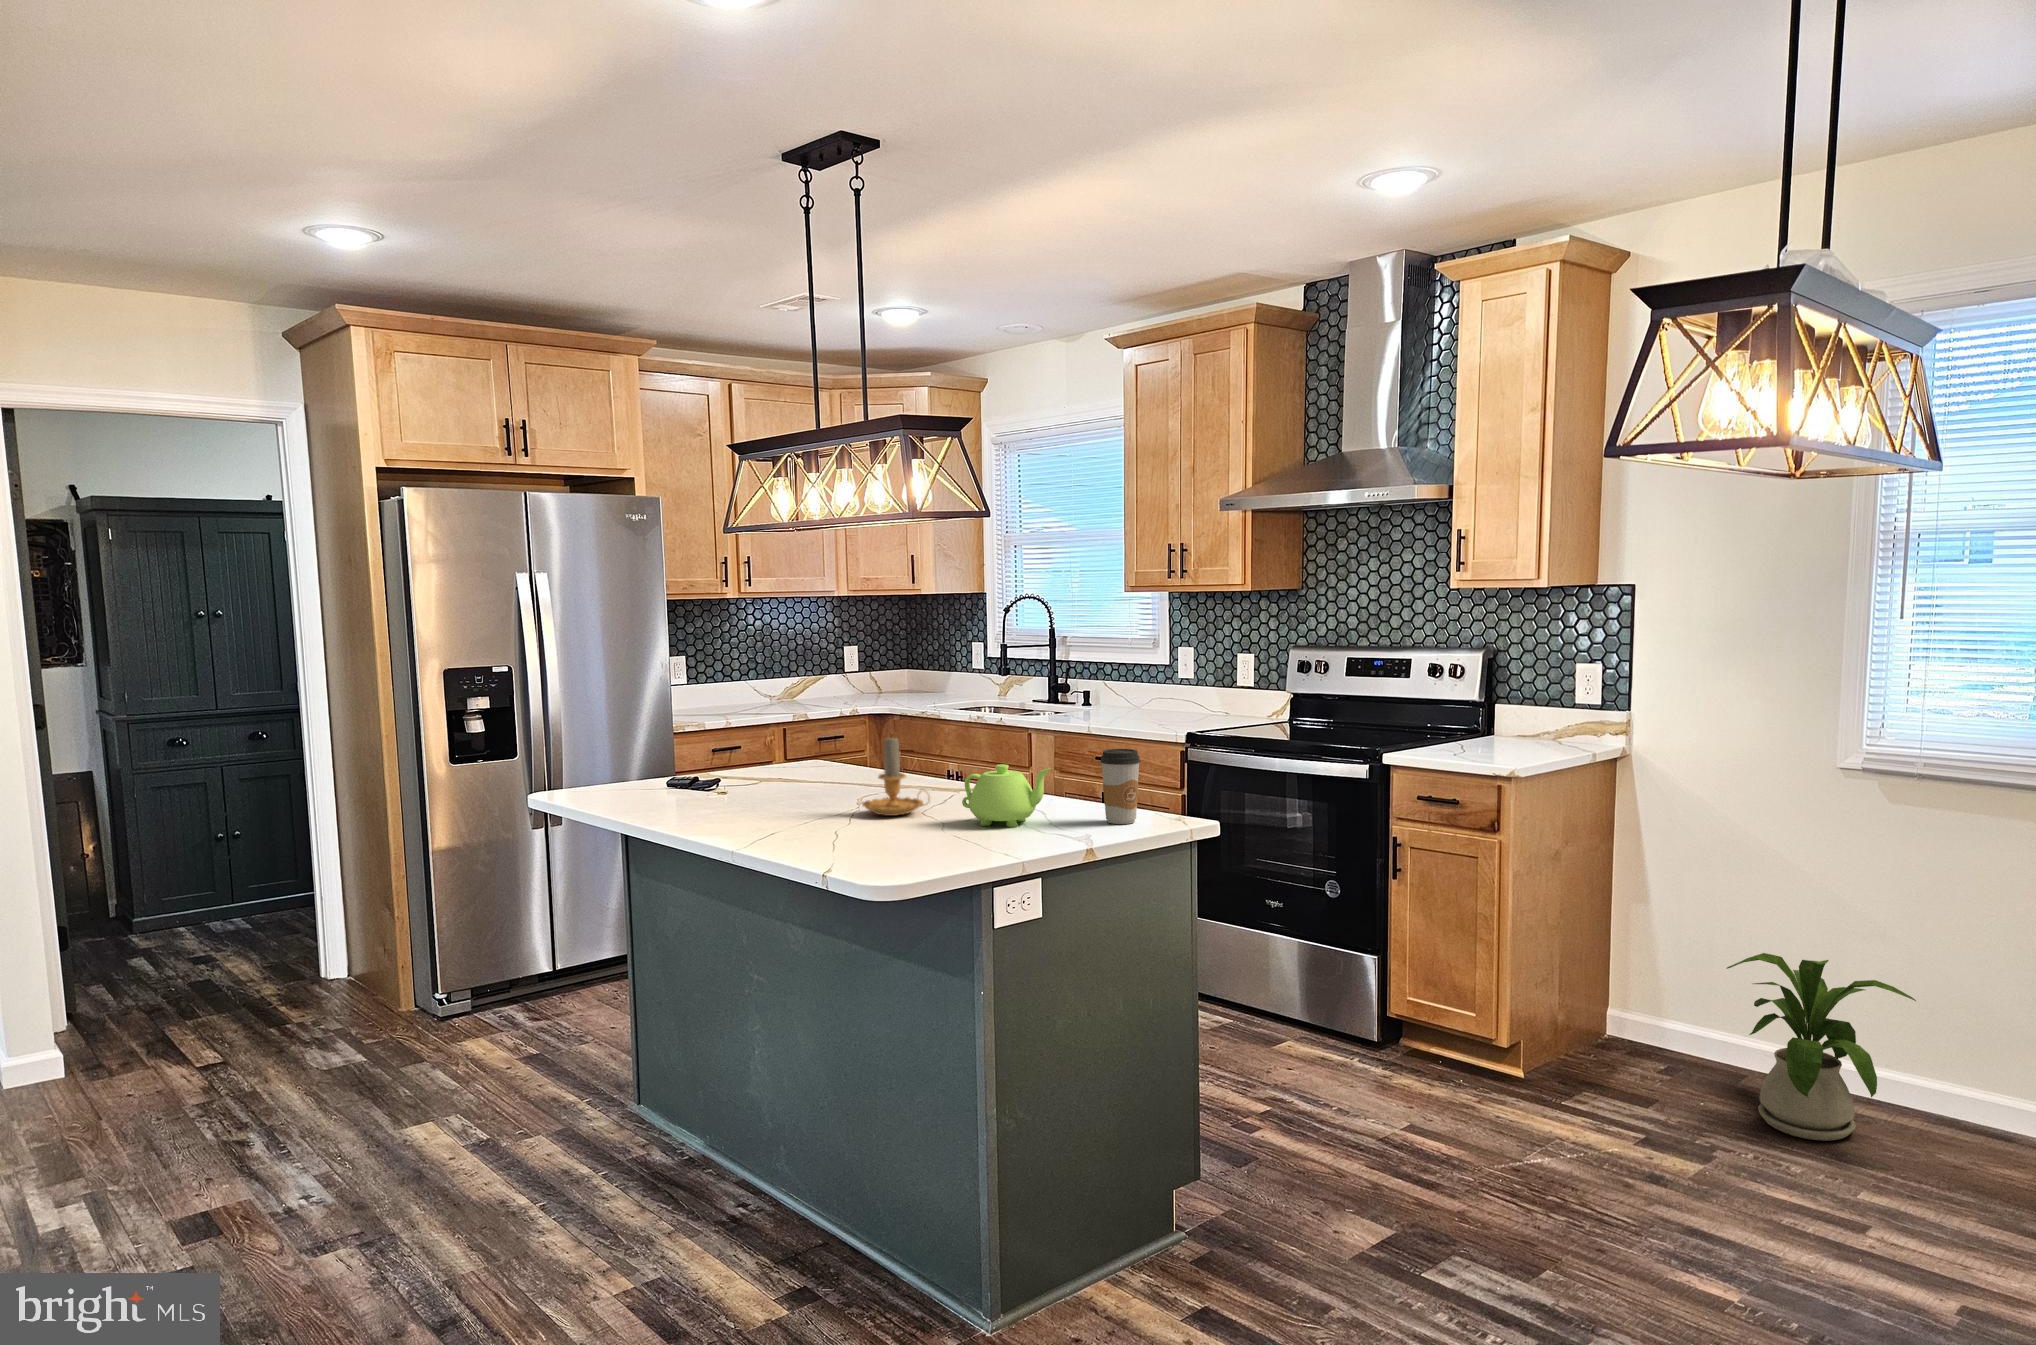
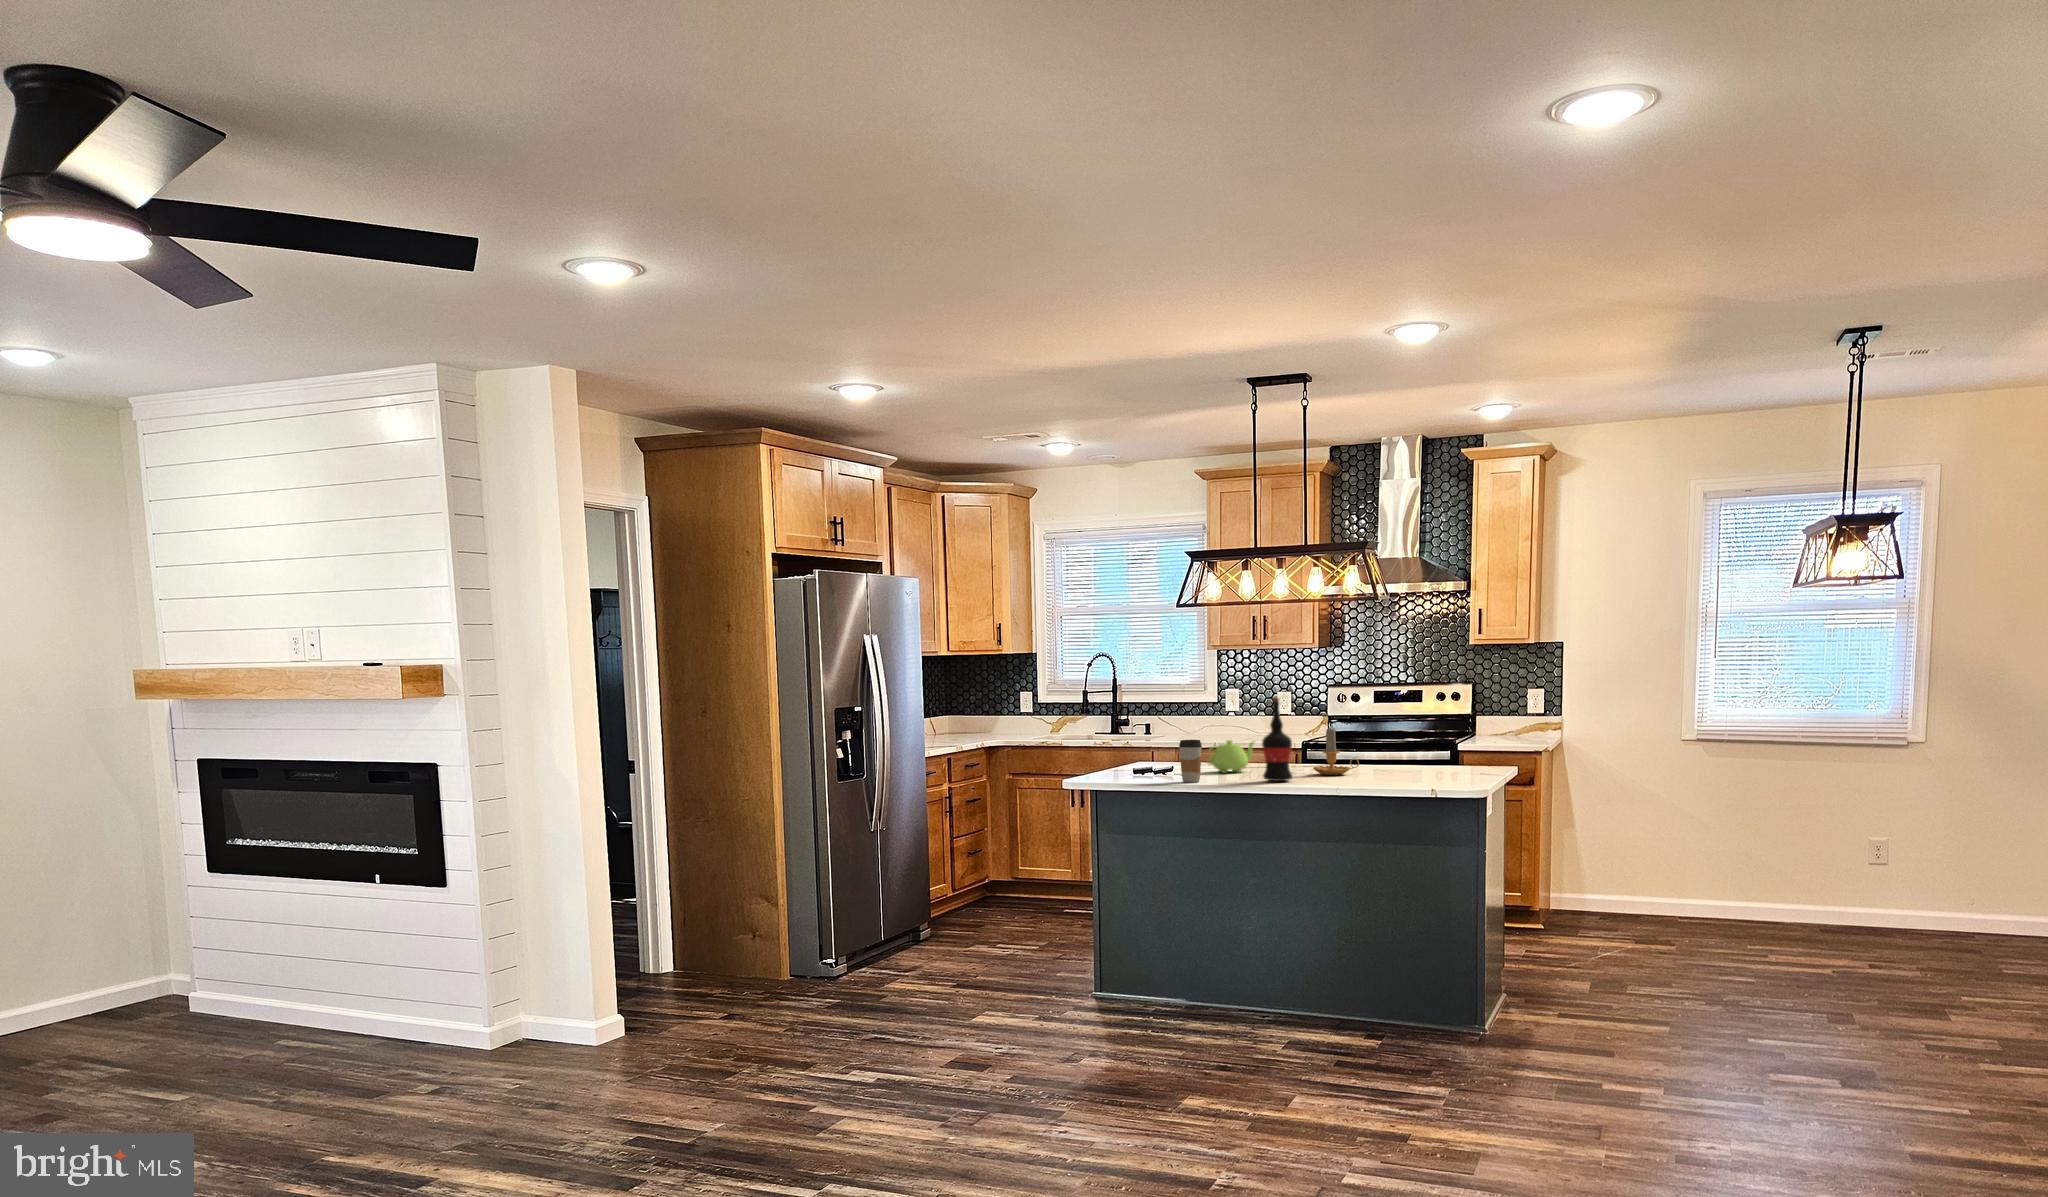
wine bottle: none [724,686,775,825] -> present [1262,697,1293,781]
coffee cup: present [1101,749,1140,824] -> present [1179,740,1202,782]
teapot: present [962,764,1051,827] -> present [1207,740,1254,773]
house plant: present [1727,953,1916,1141] -> none [1653,837,1755,937]

